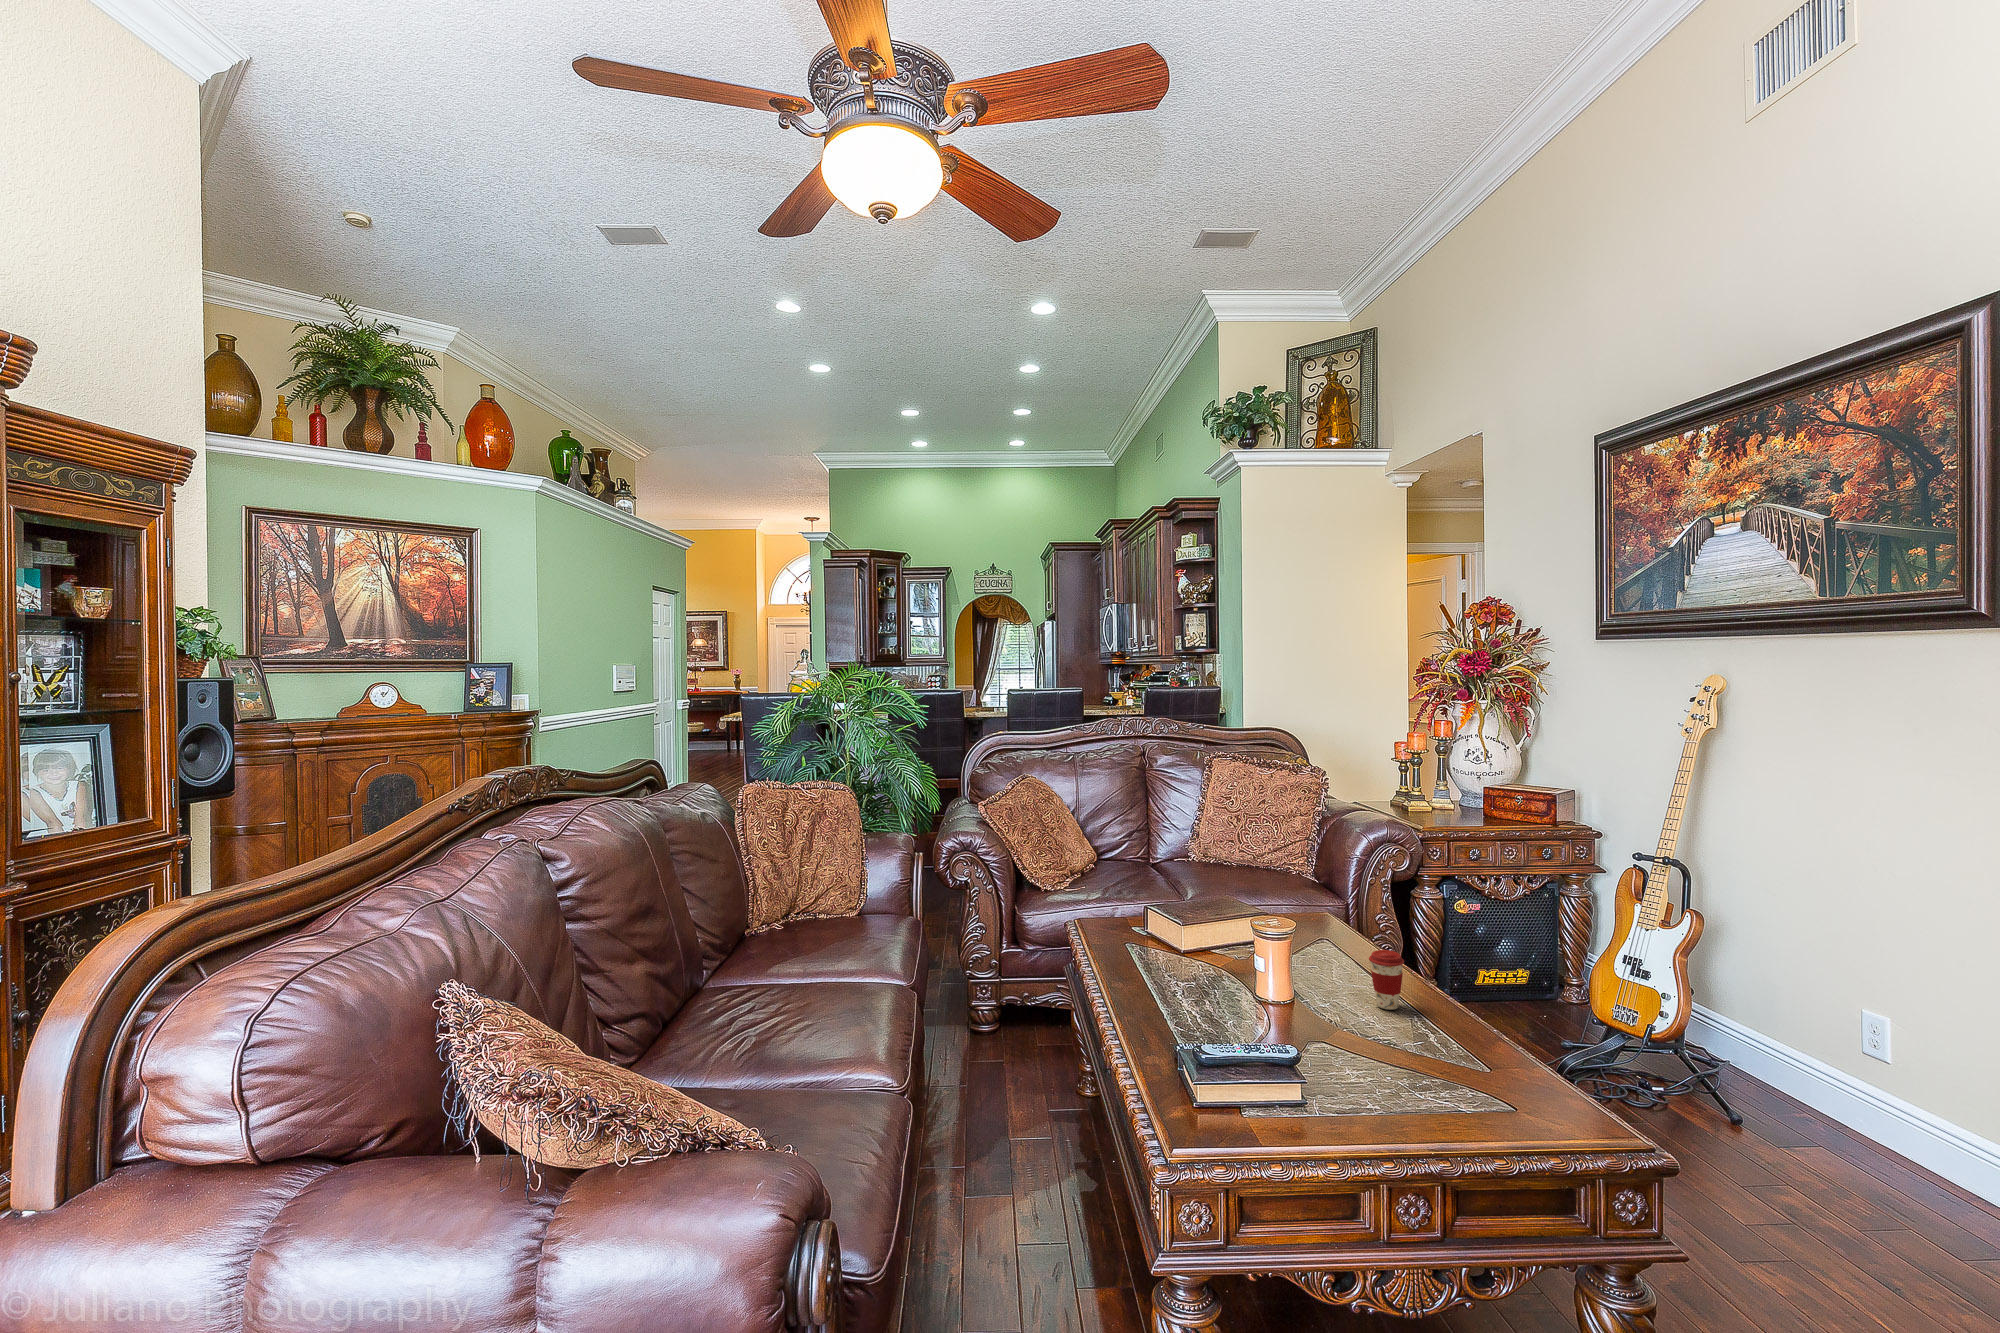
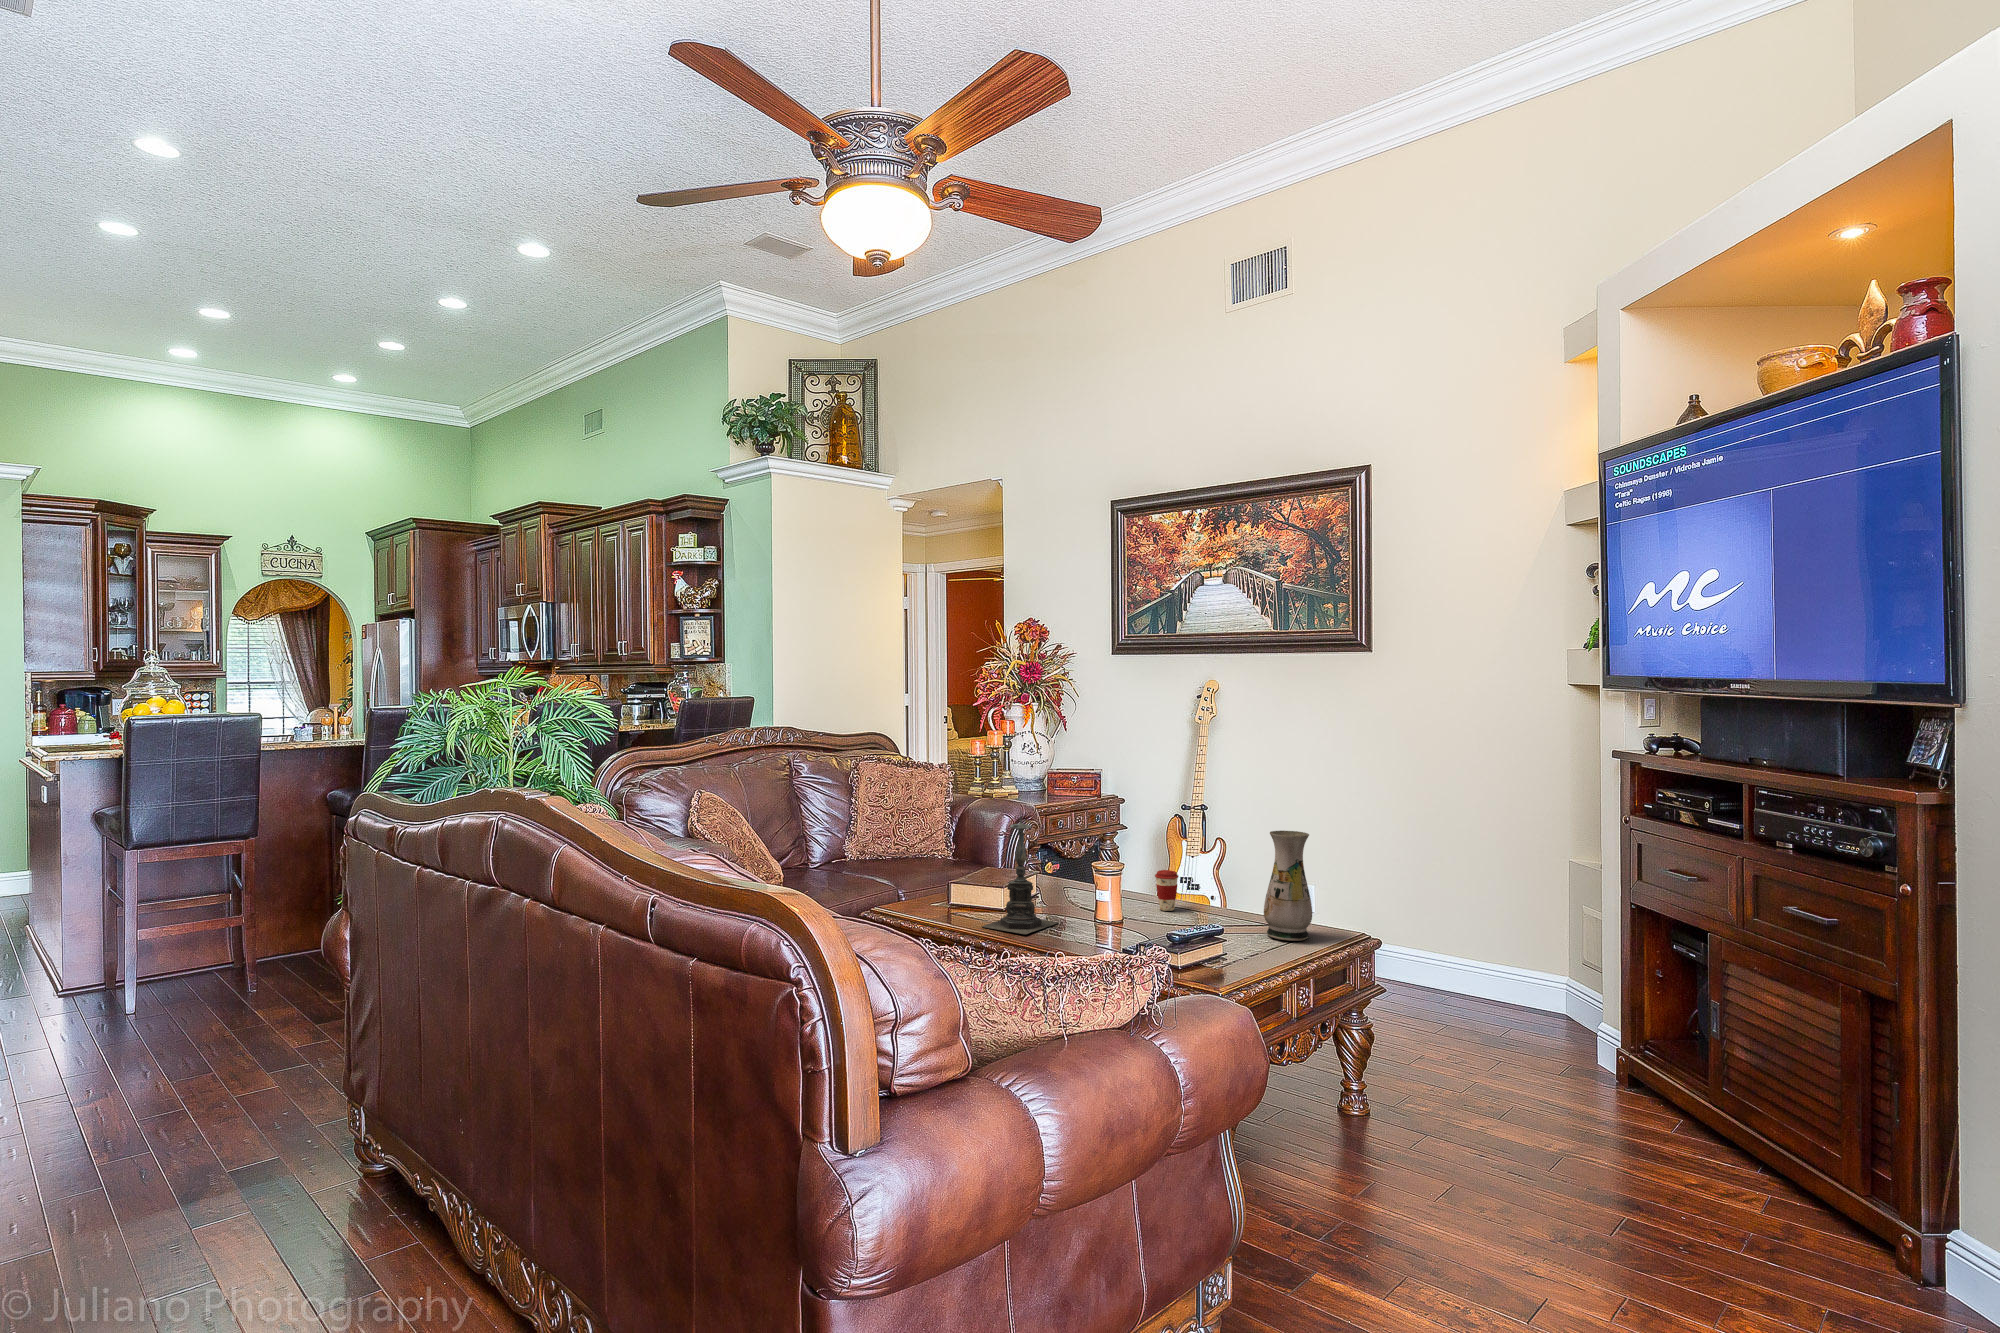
candle holder: none [1124,844,1215,998] -> present [982,811,1058,934]
vase: none [1451,930,1534,1116] -> present [1264,831,1312,941]

